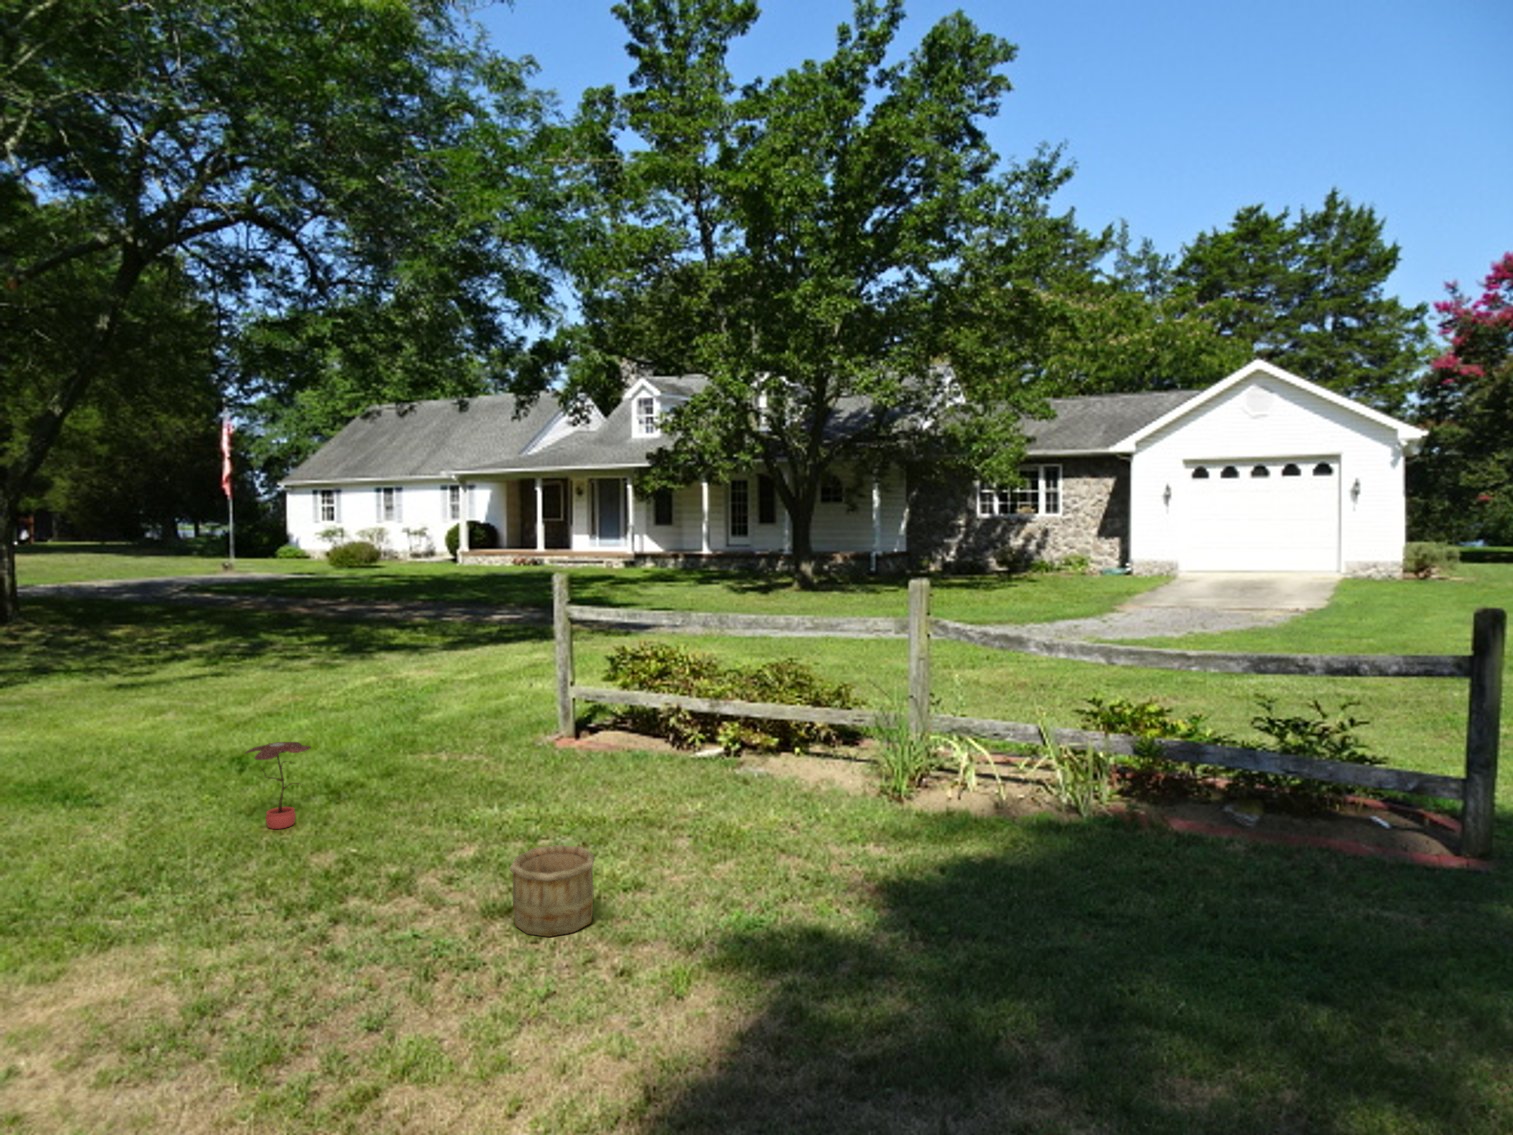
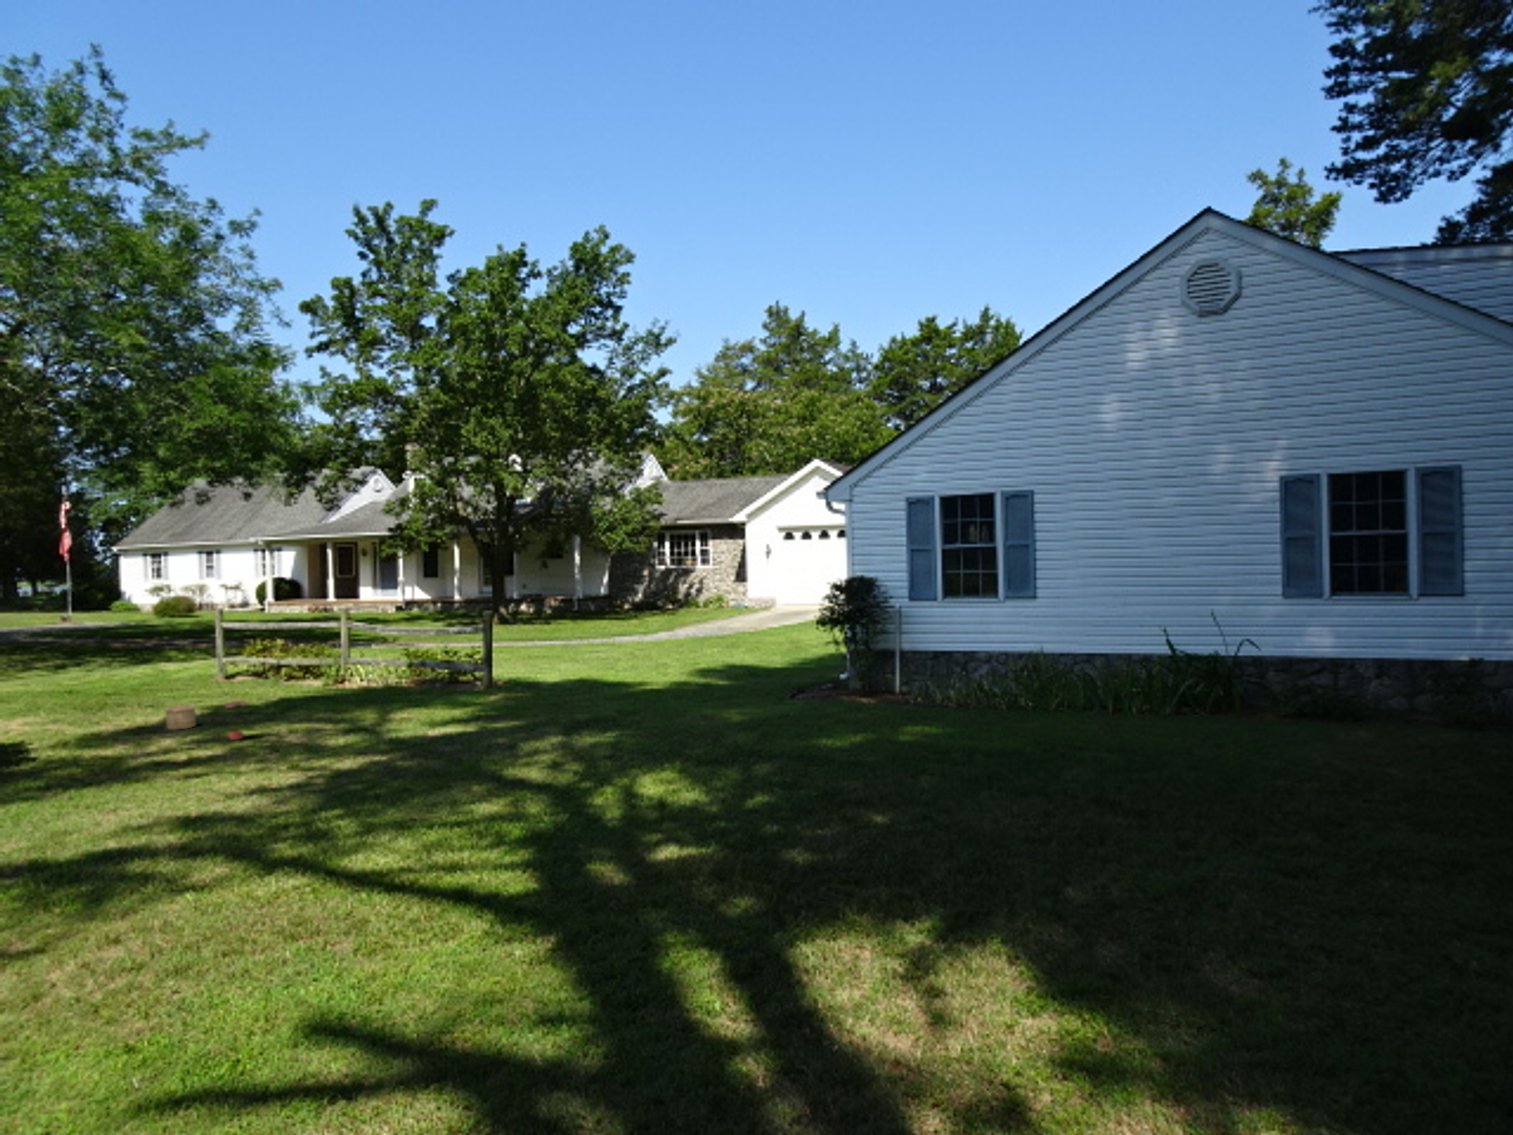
potted plant: present [245,742,311,829] -> present [225,701,247,740]

